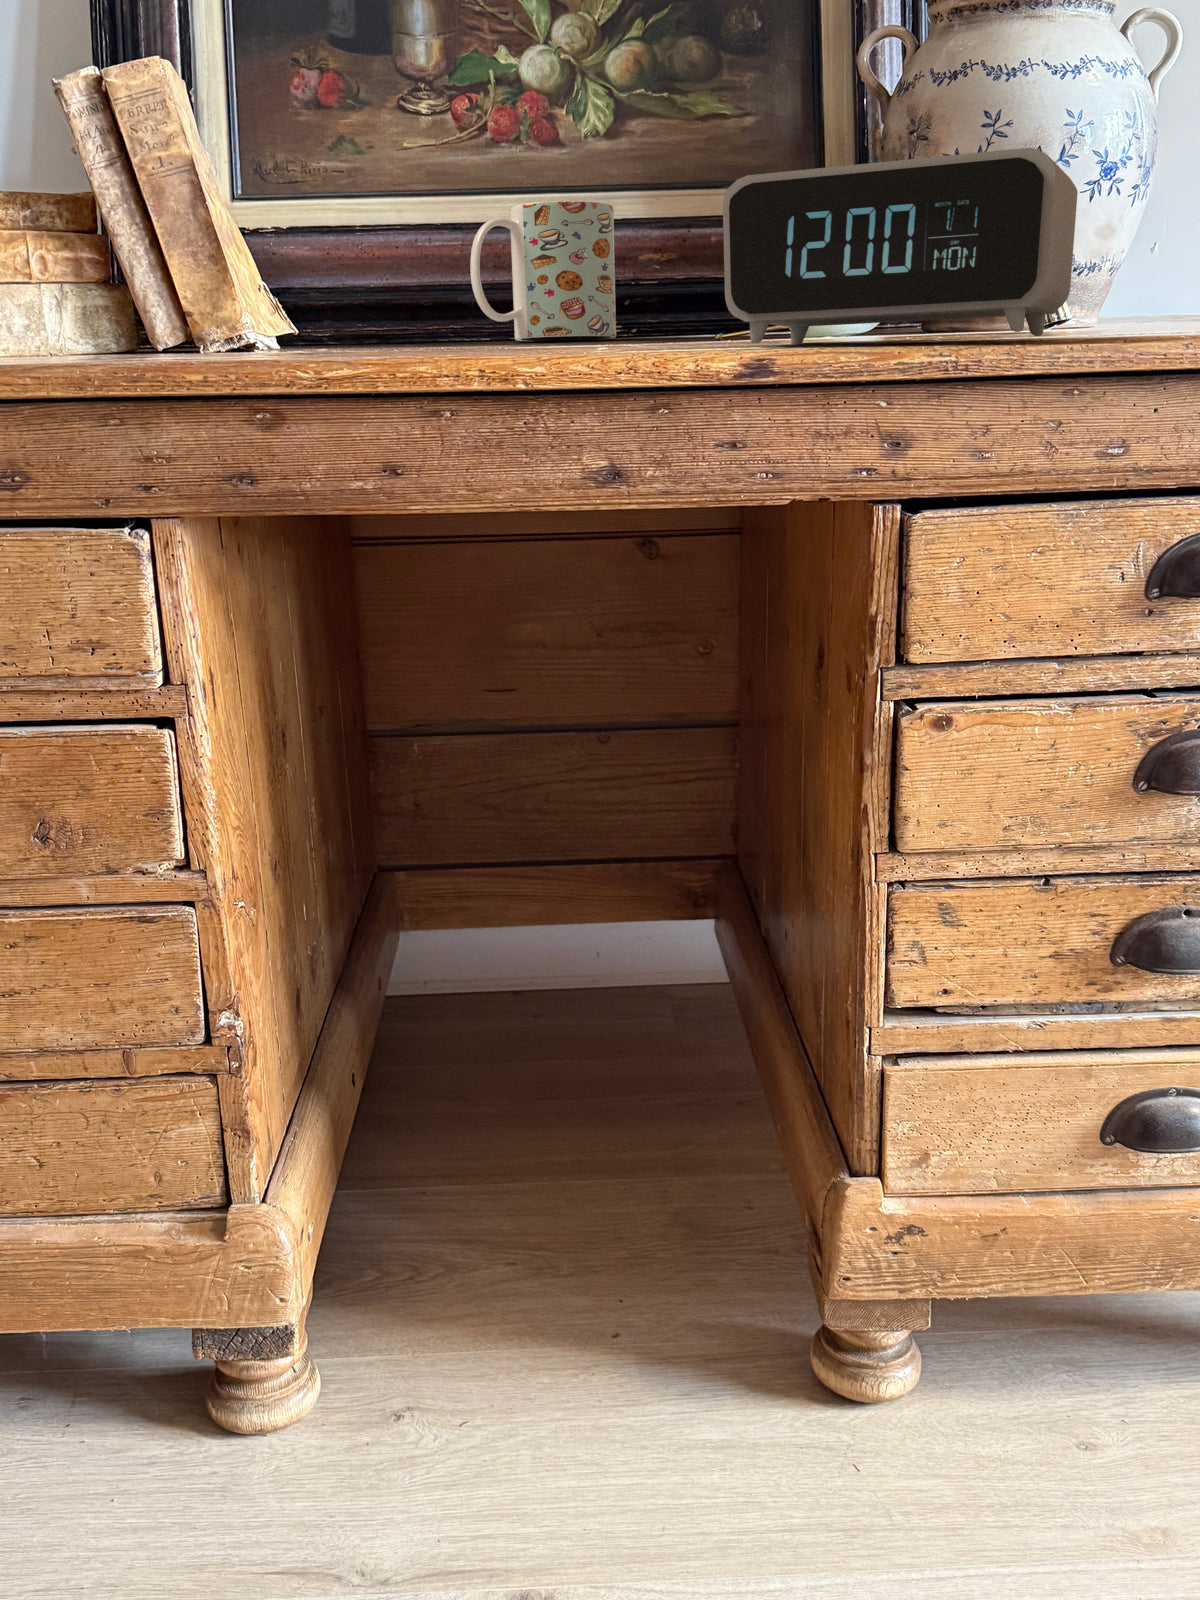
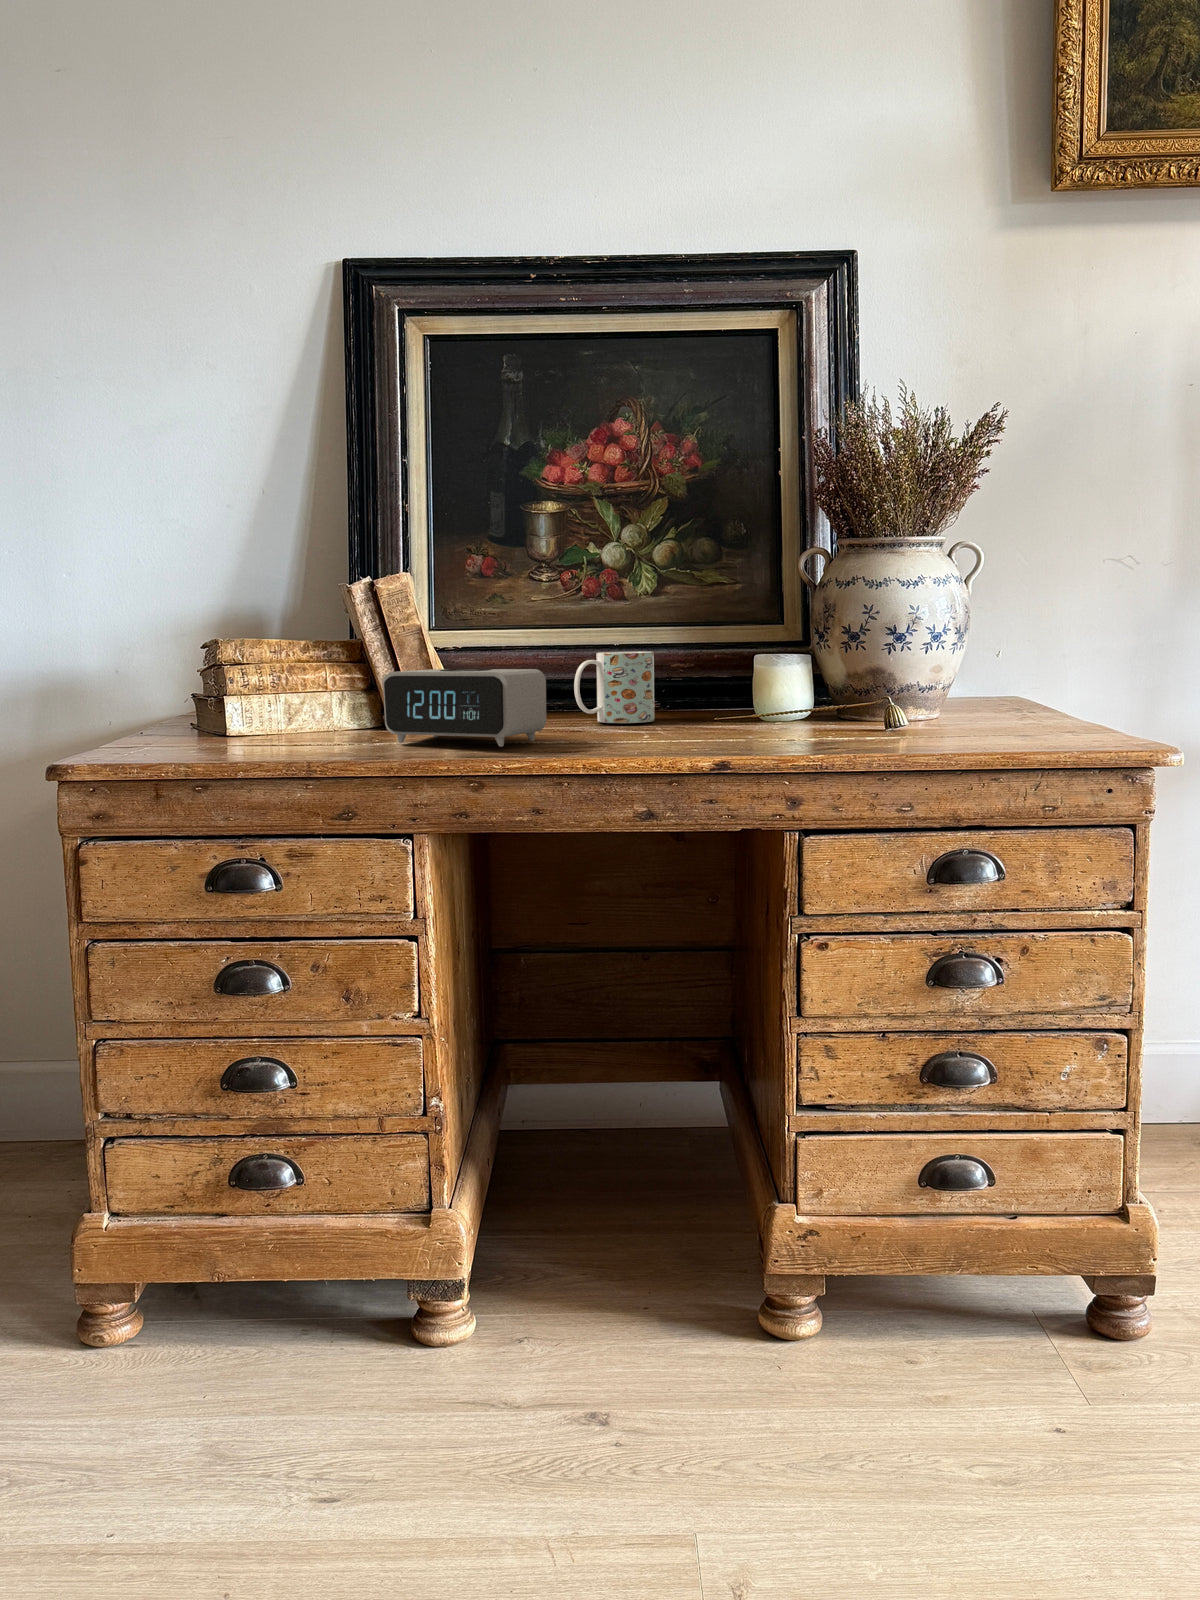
alarm clock: present [723,148,1078,344] -> present [383,669,546,747]

